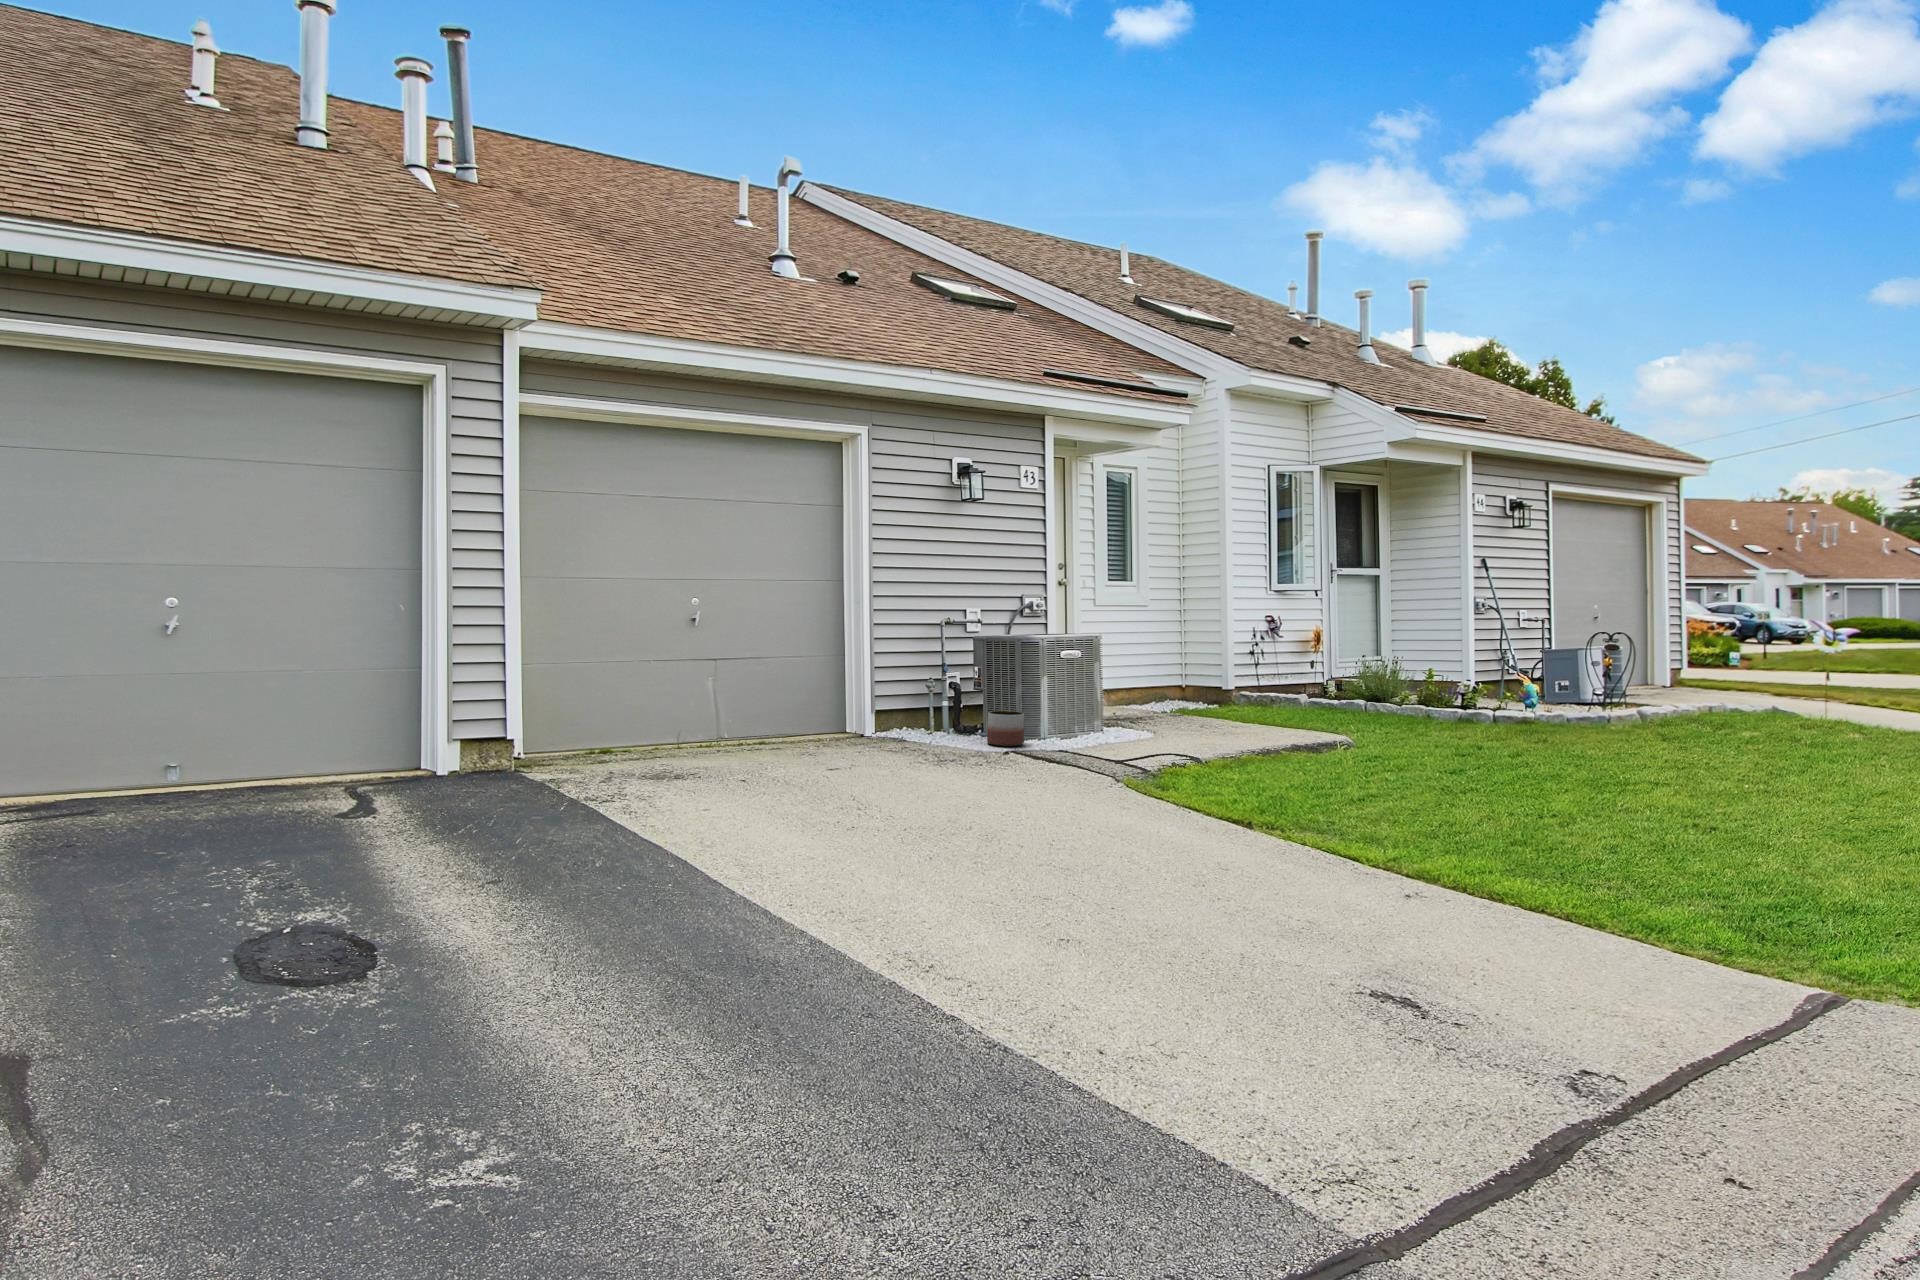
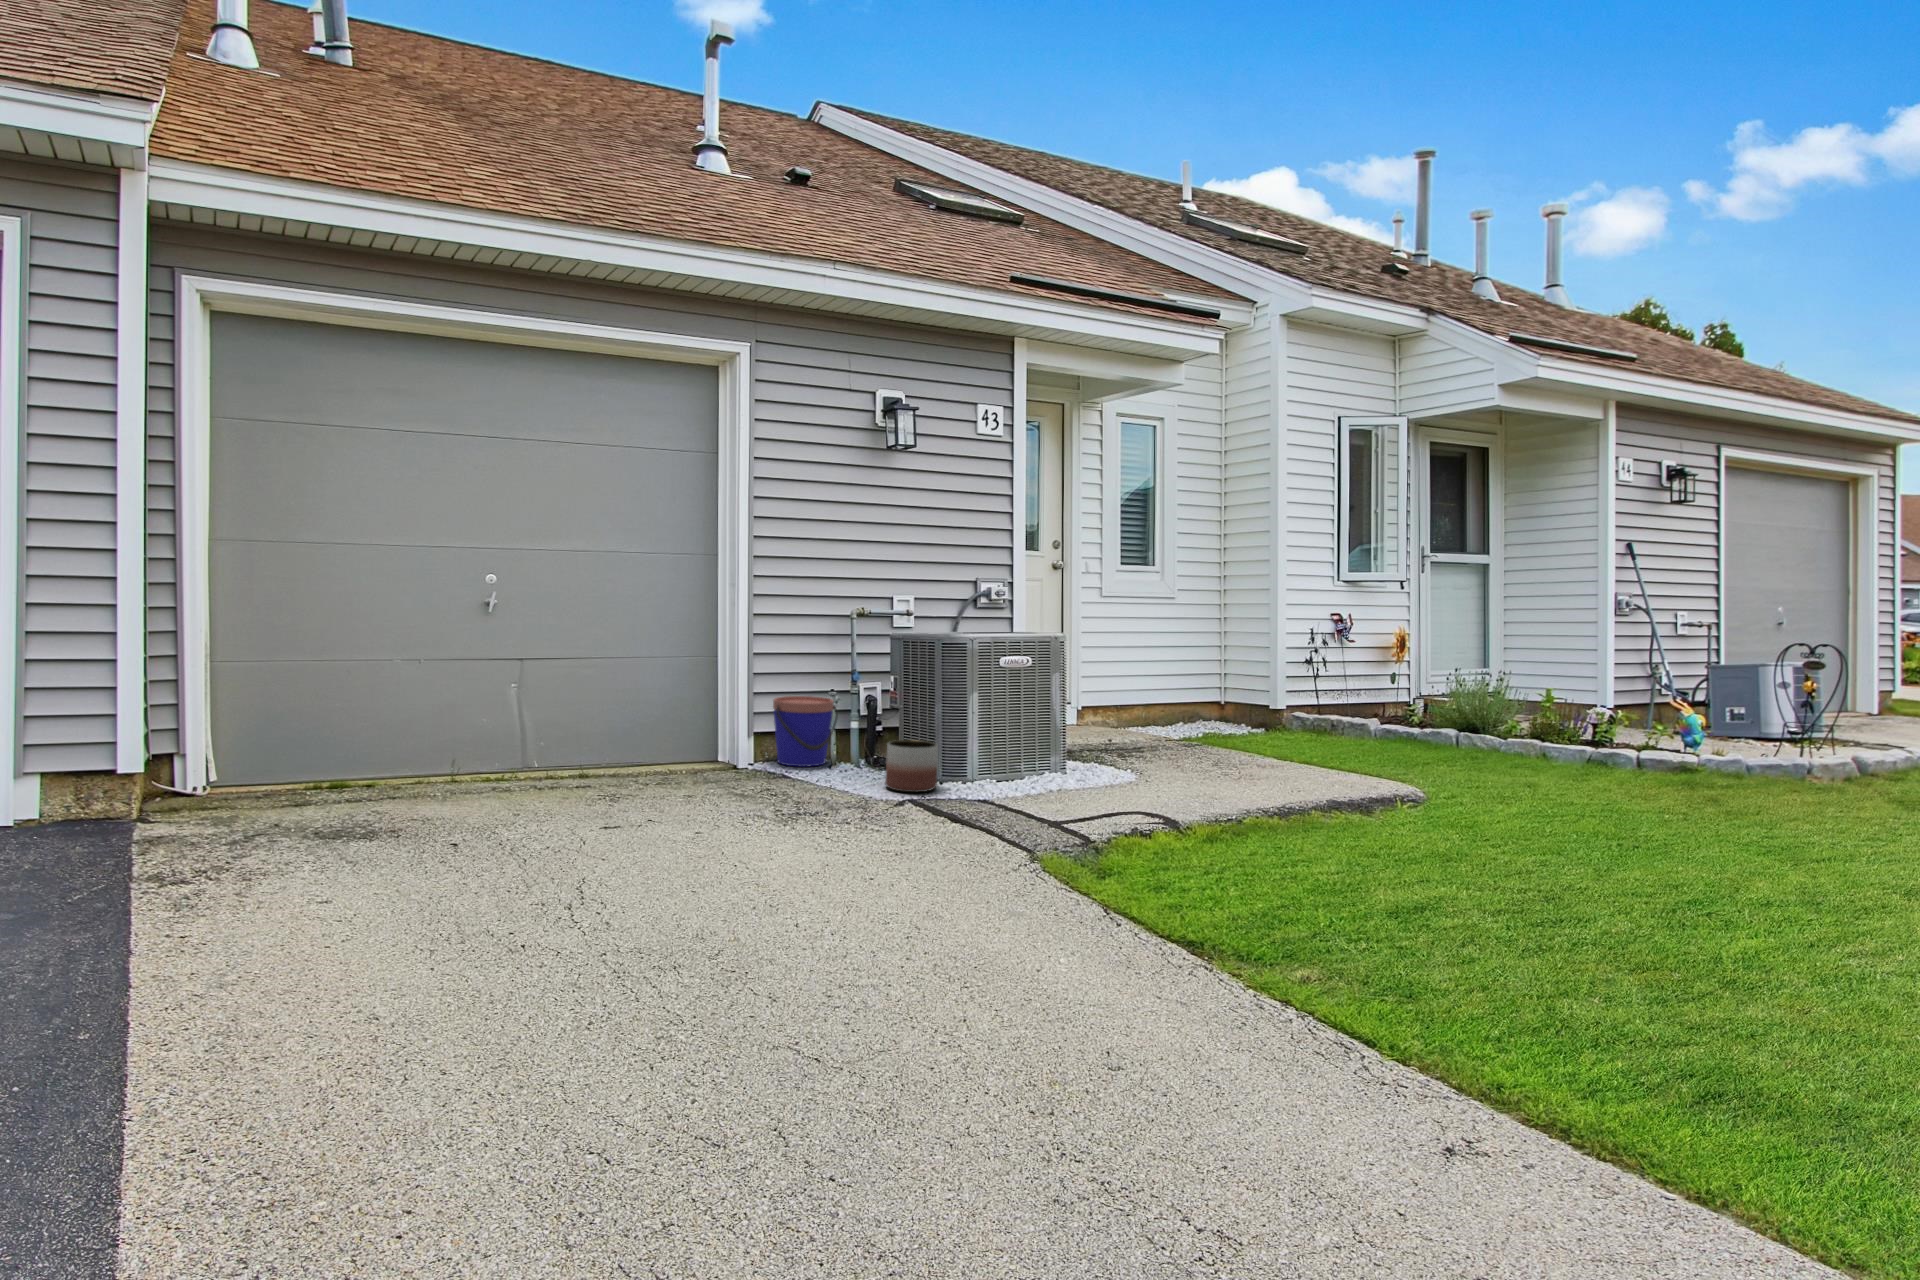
bucket: none [893,683,940,734] -> present [773,696,838,766]

